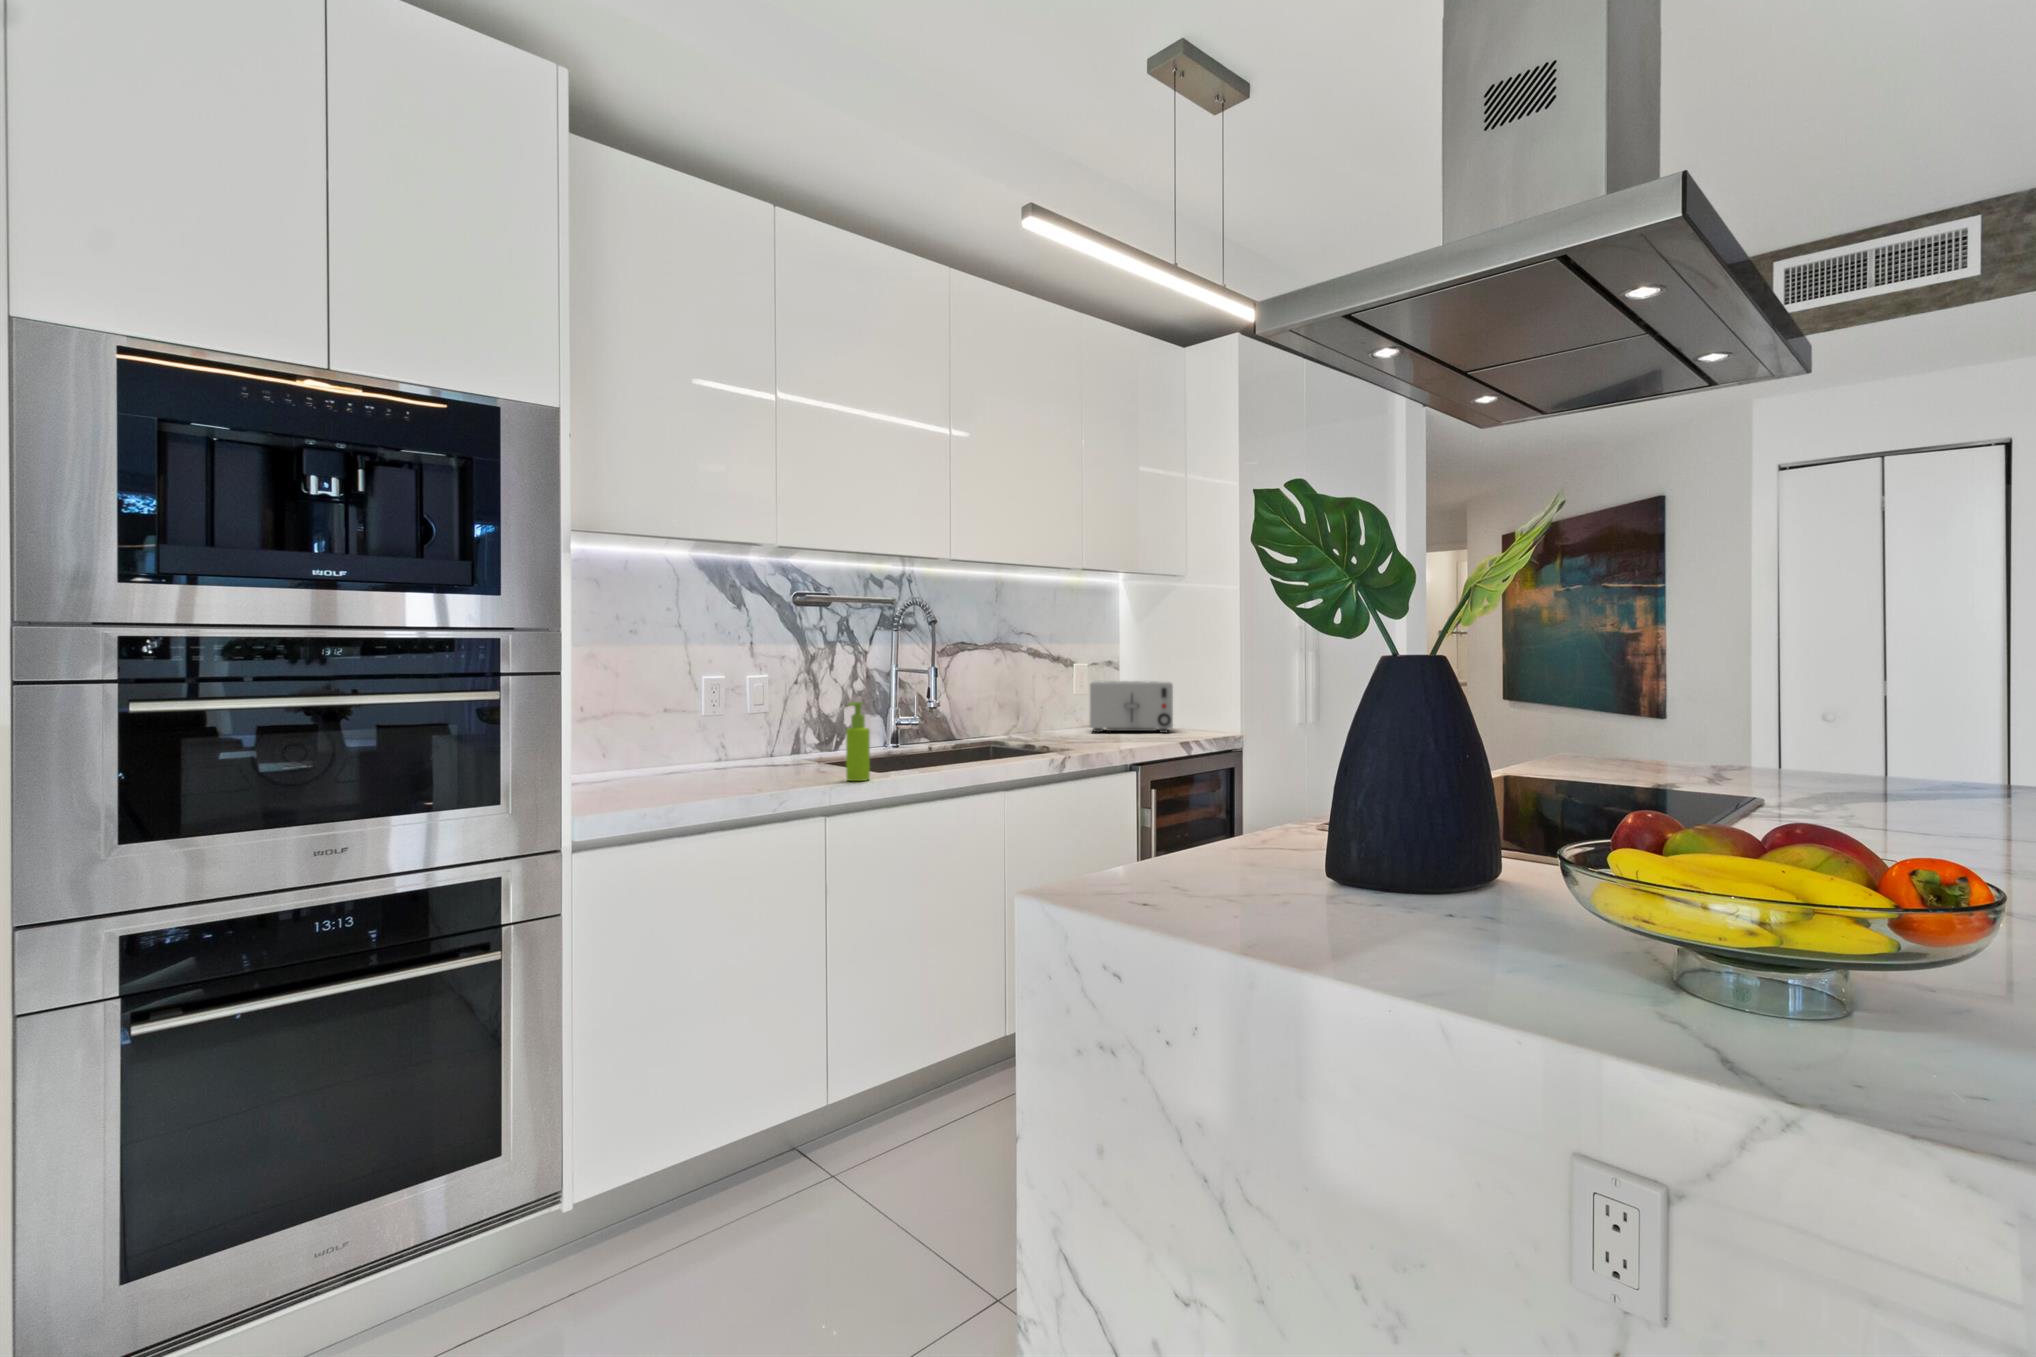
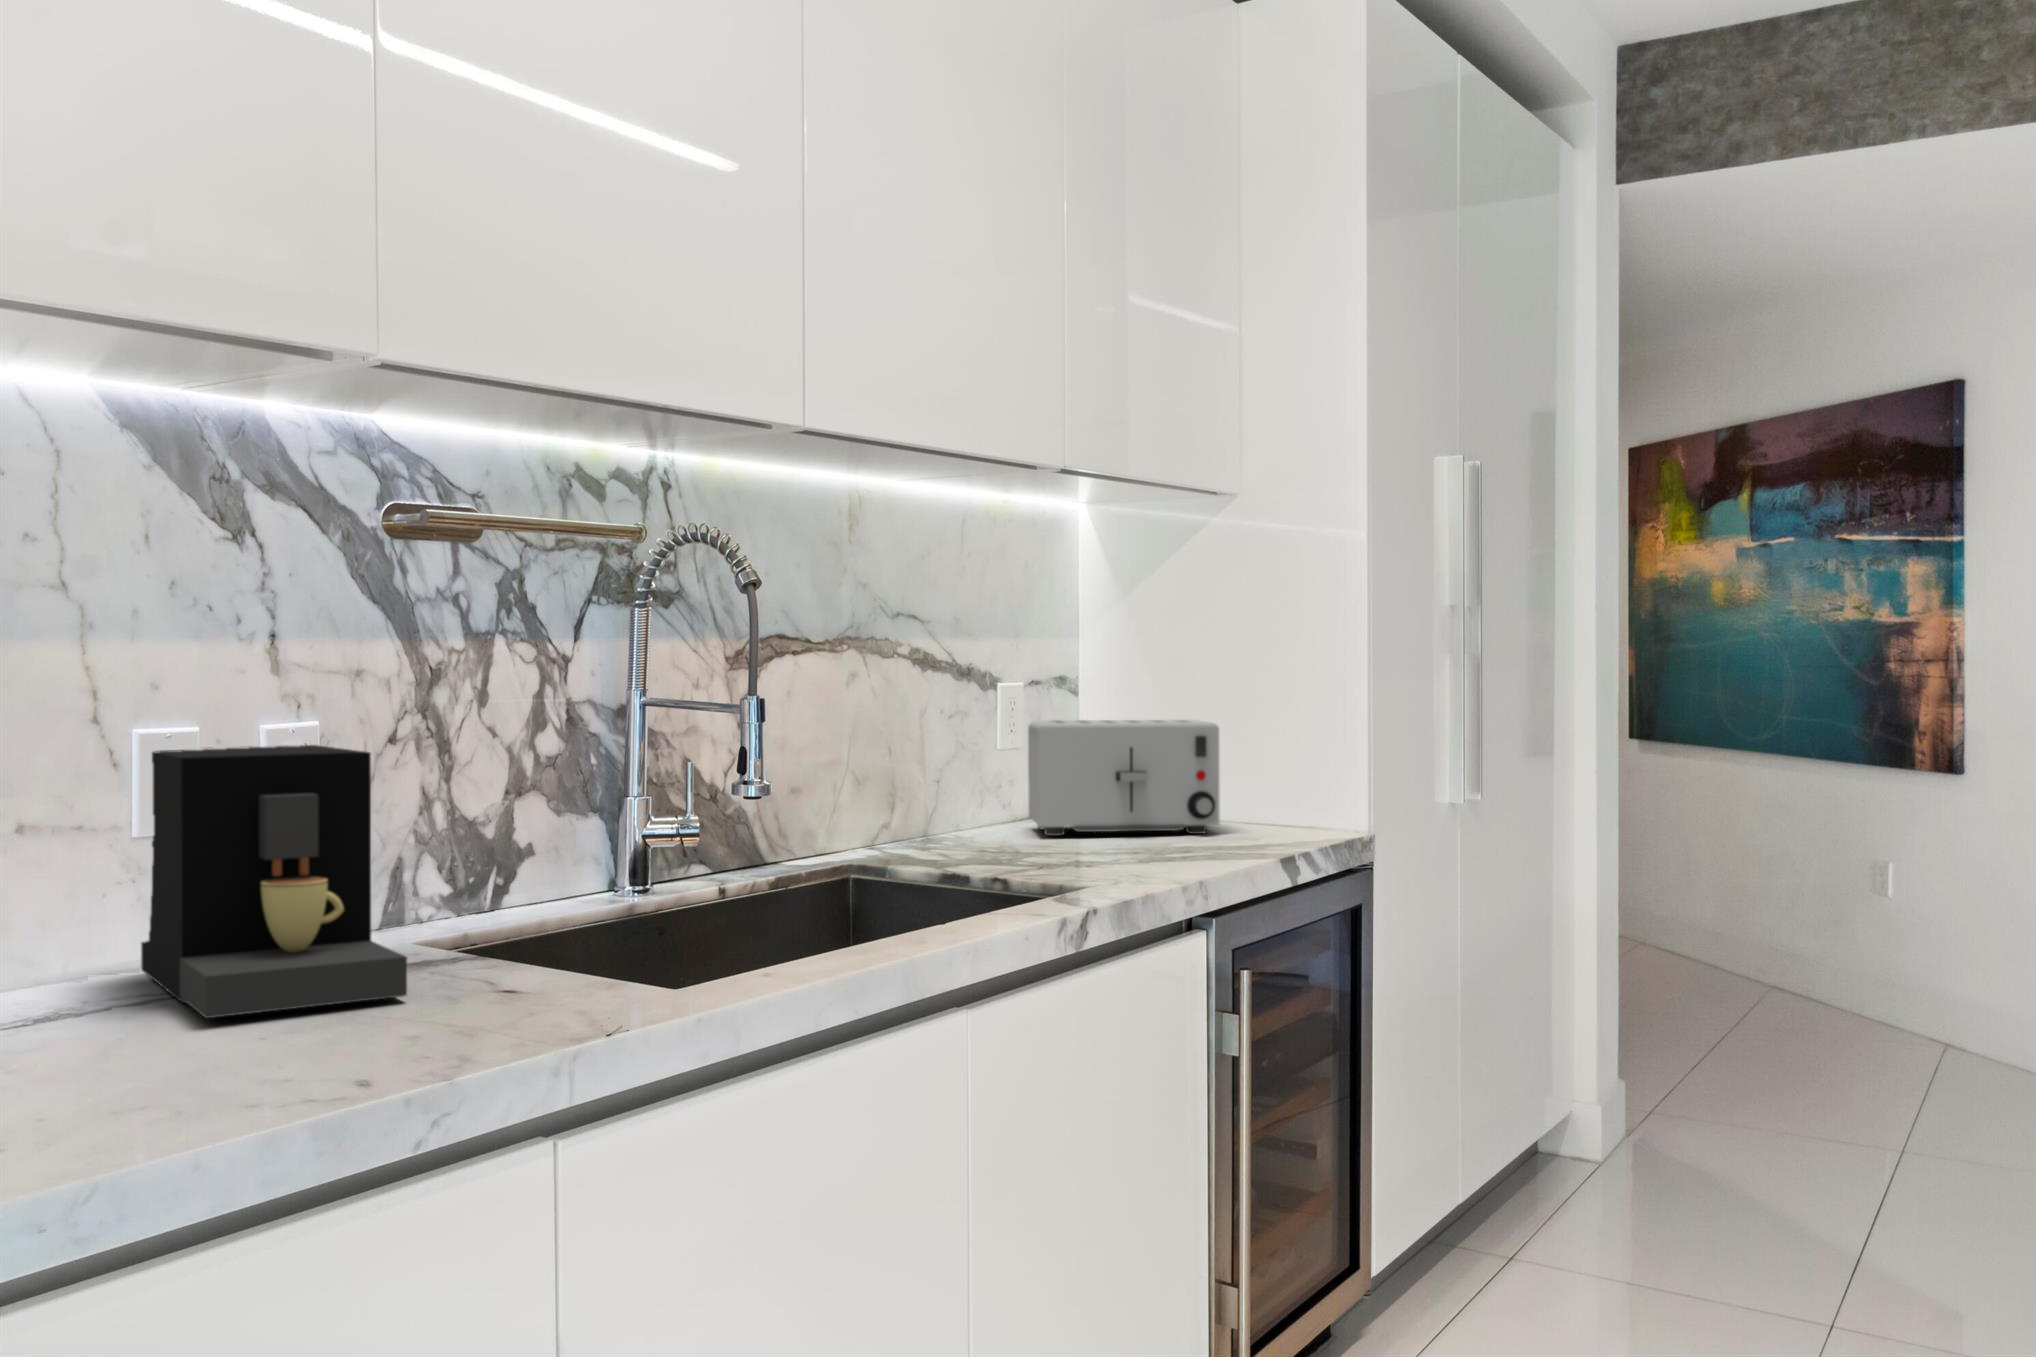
coffee maker: none [704,685,786,777] -> present [141,745,407,1018]
soap dispenser: present [846,702,870,781] -> none [597,796,662,1016]

